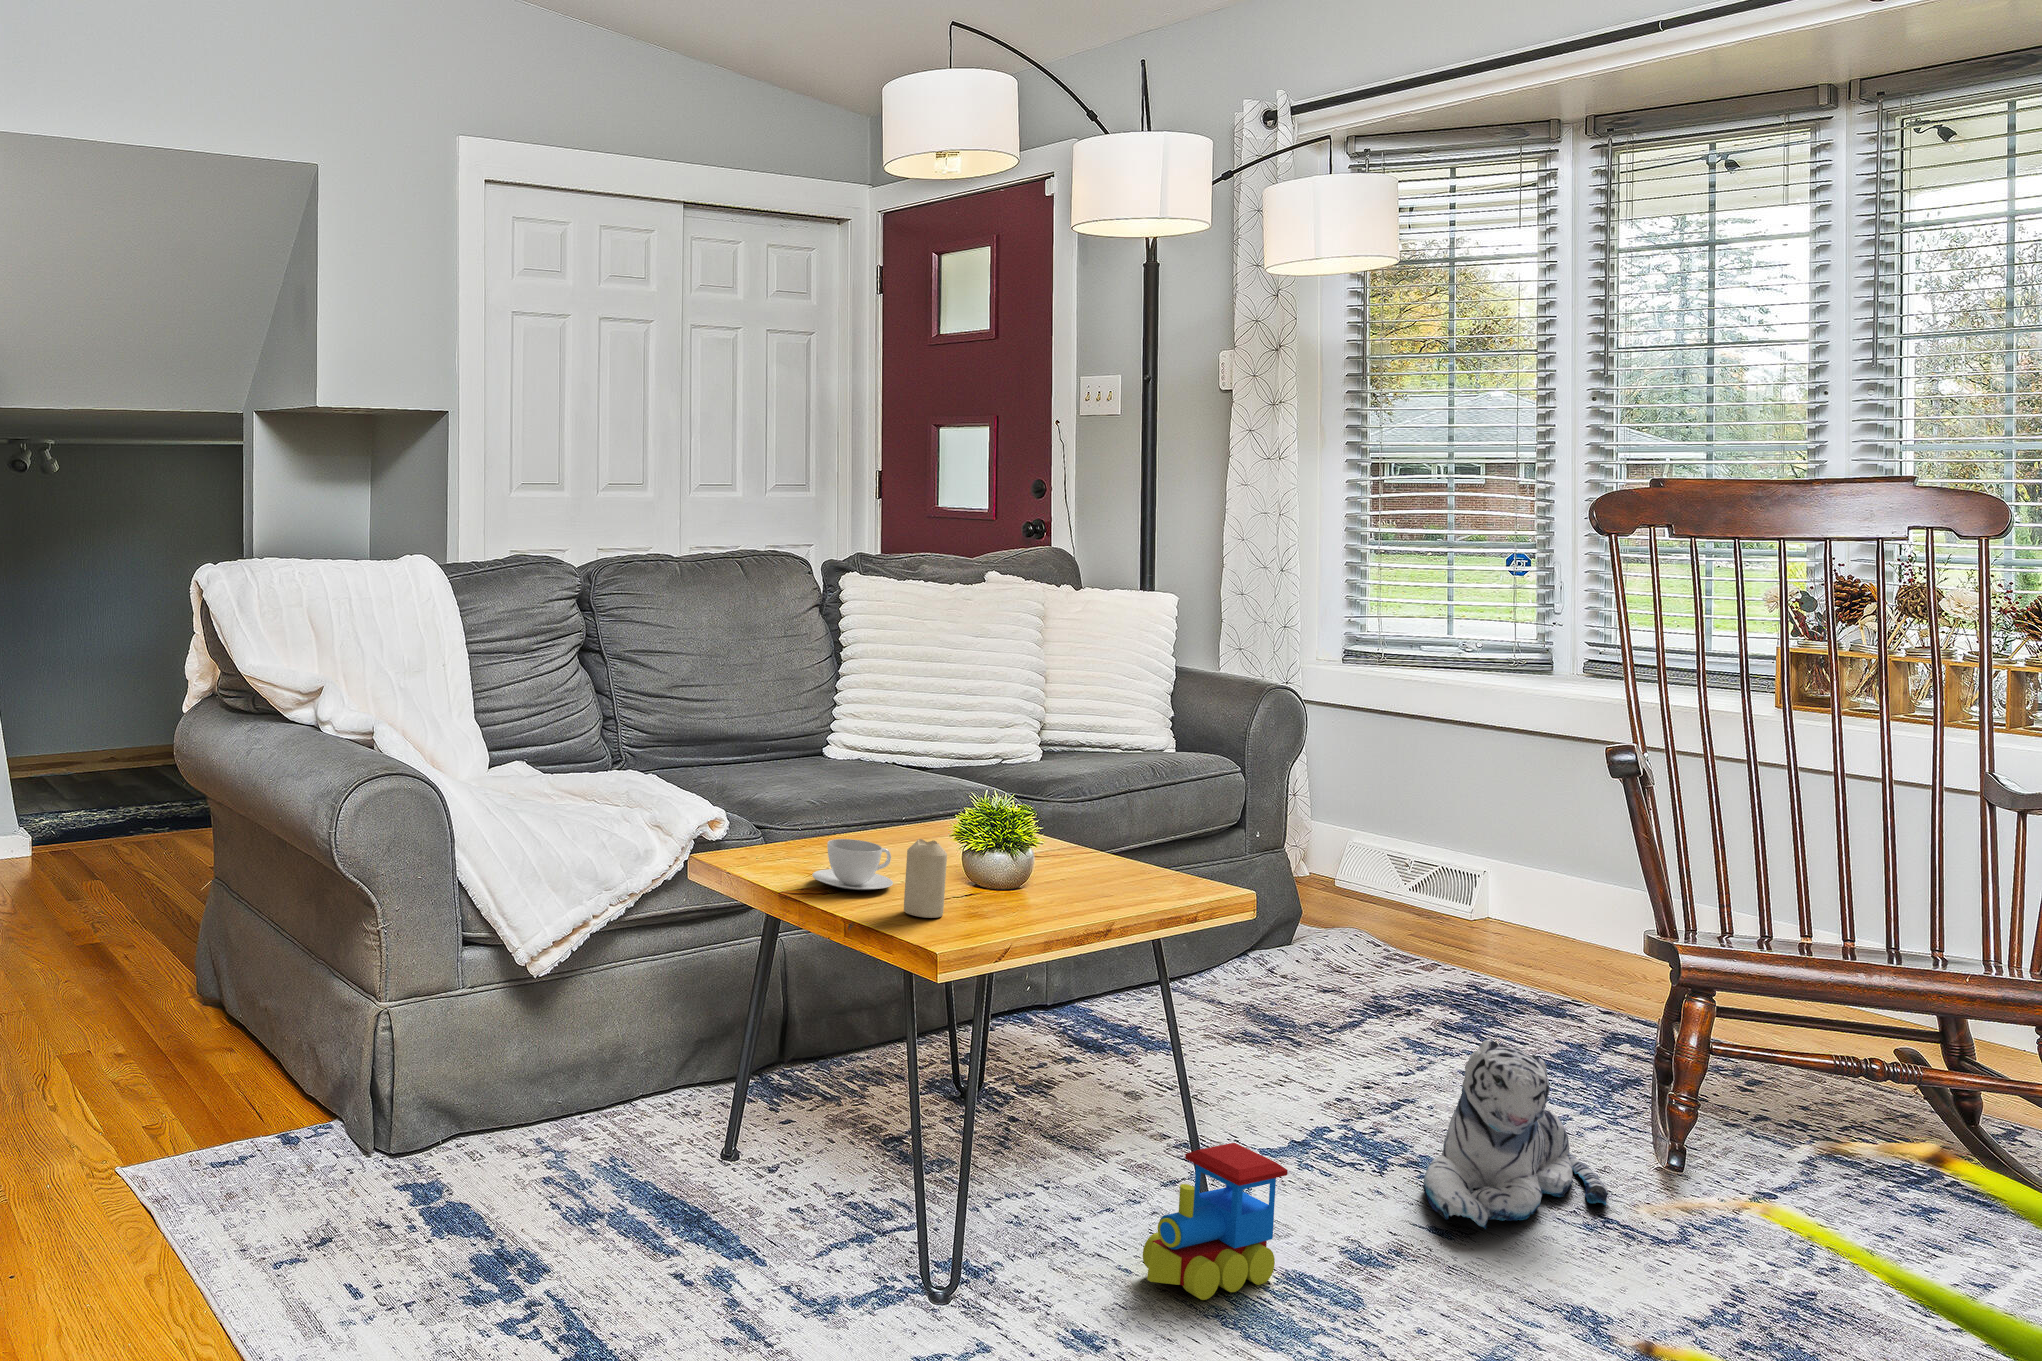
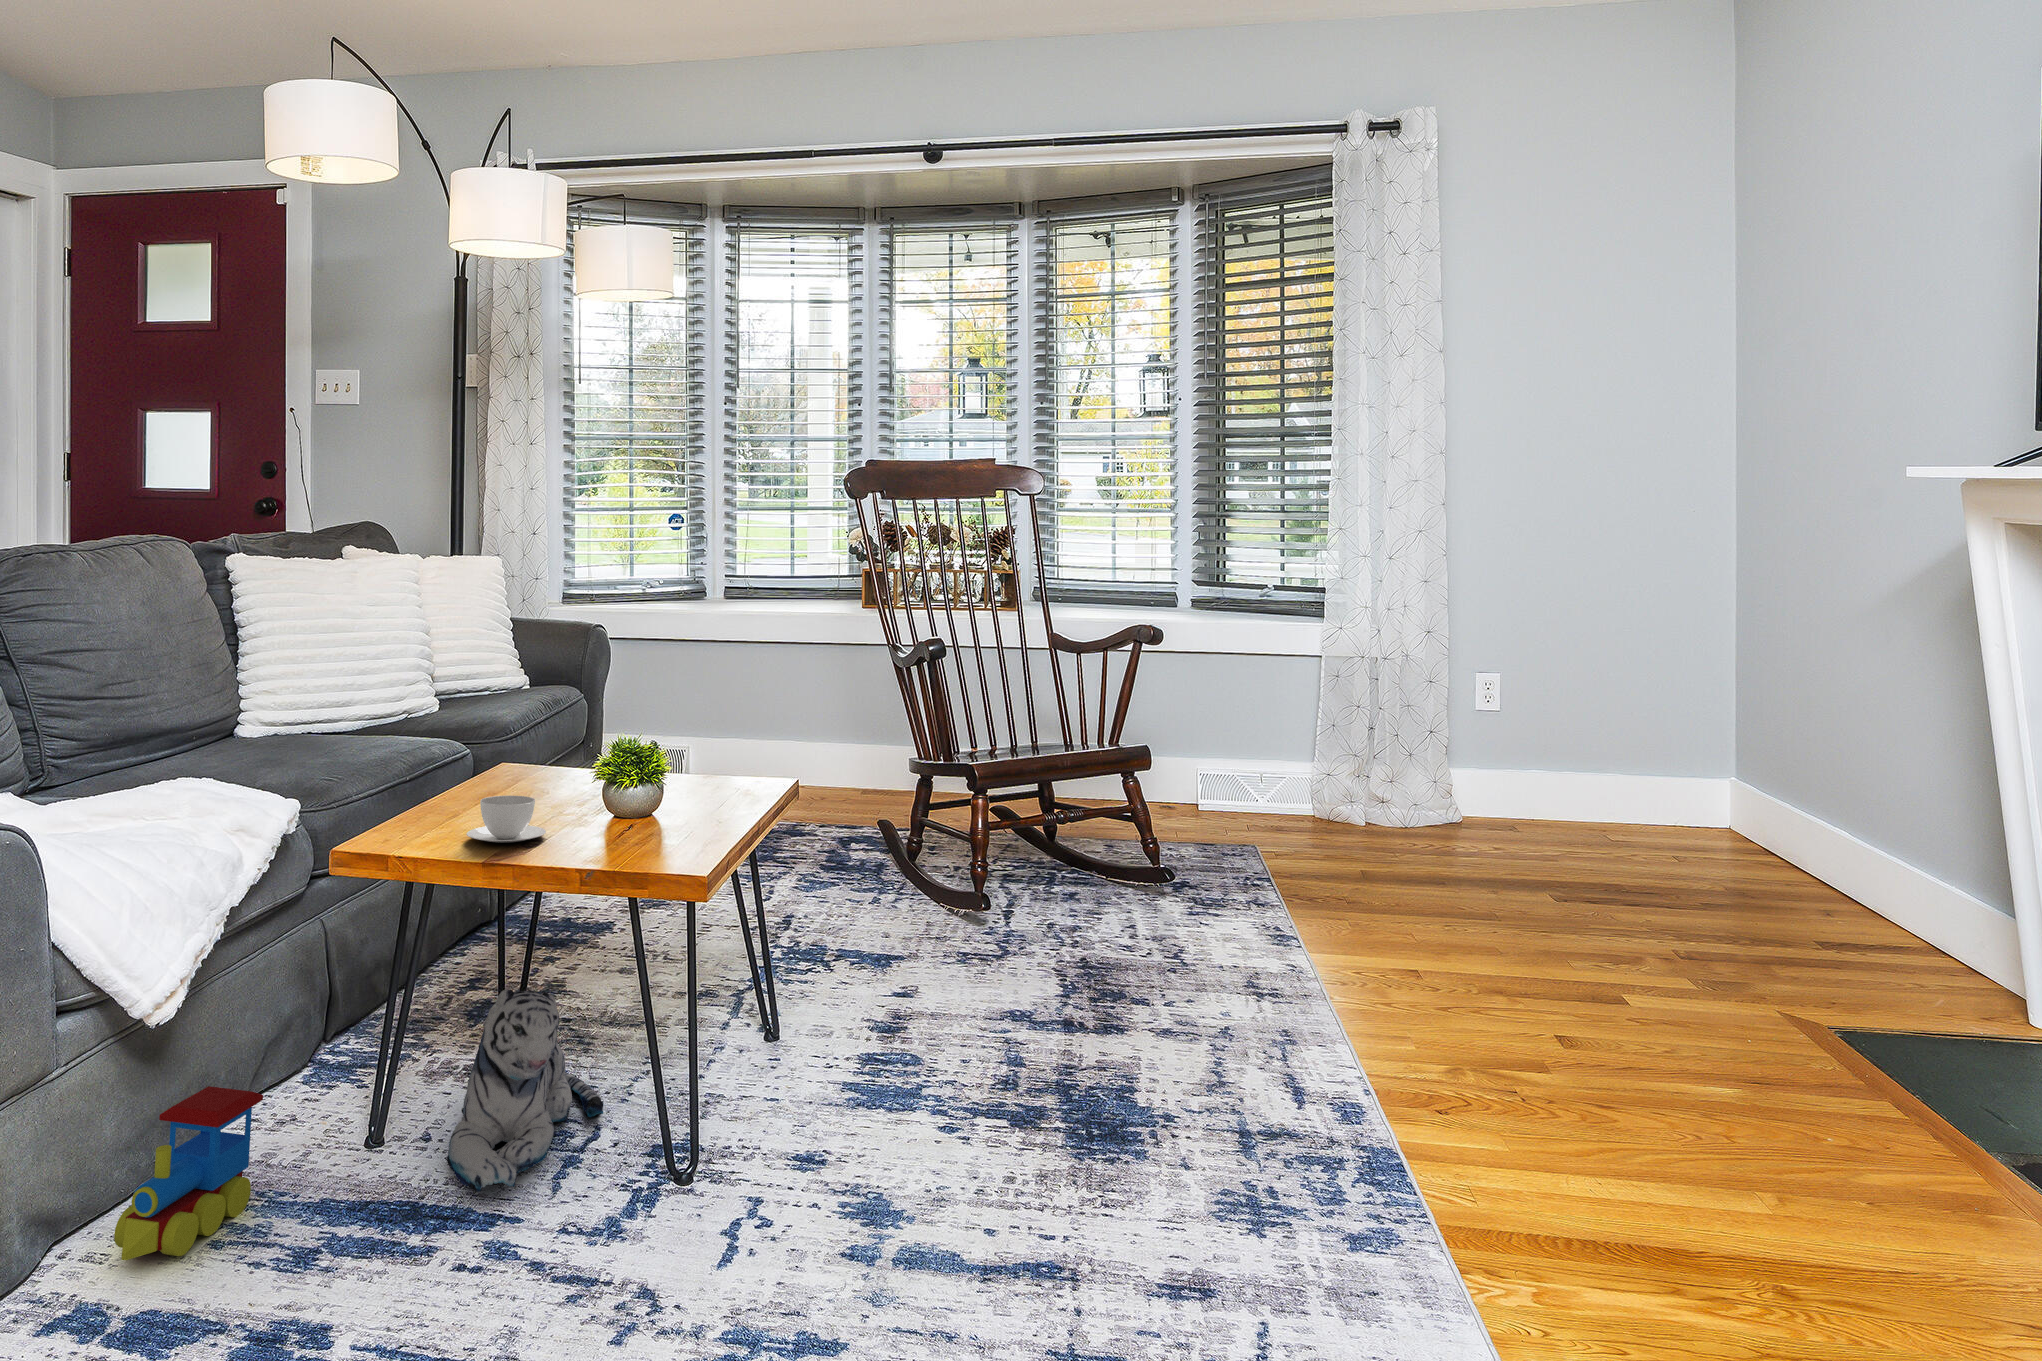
candle: present [904,839,947,918] -> none [588,778,626,849]
plush toy: present [1423,1040,1609,1229] -> present [447,990,604,1192]
toy train: present [1143,1143,1288,1300] -> present [114,1086,263,1261]

